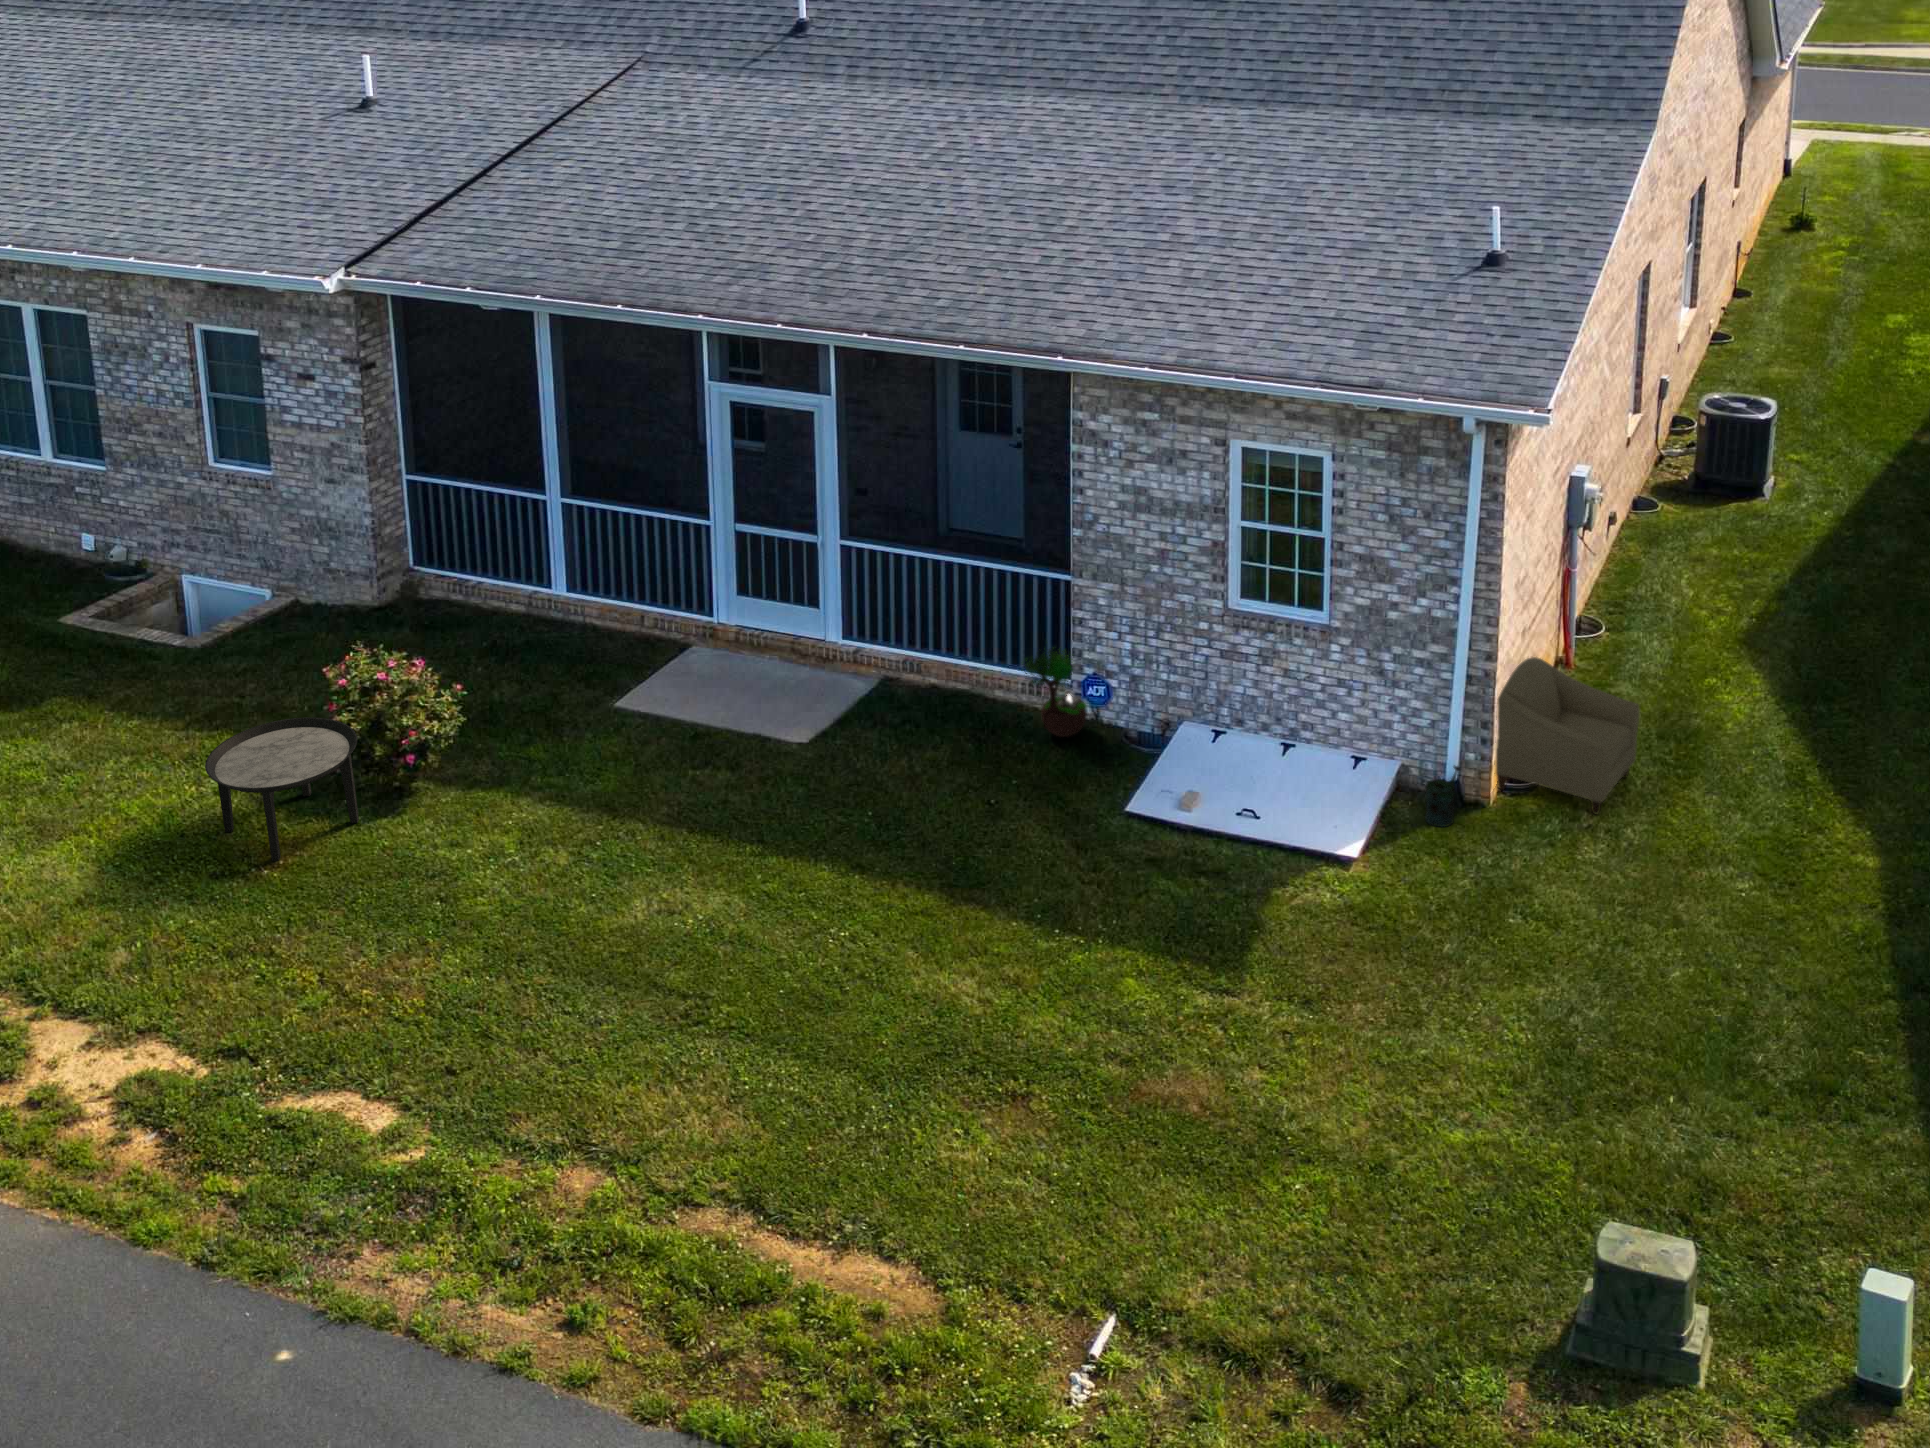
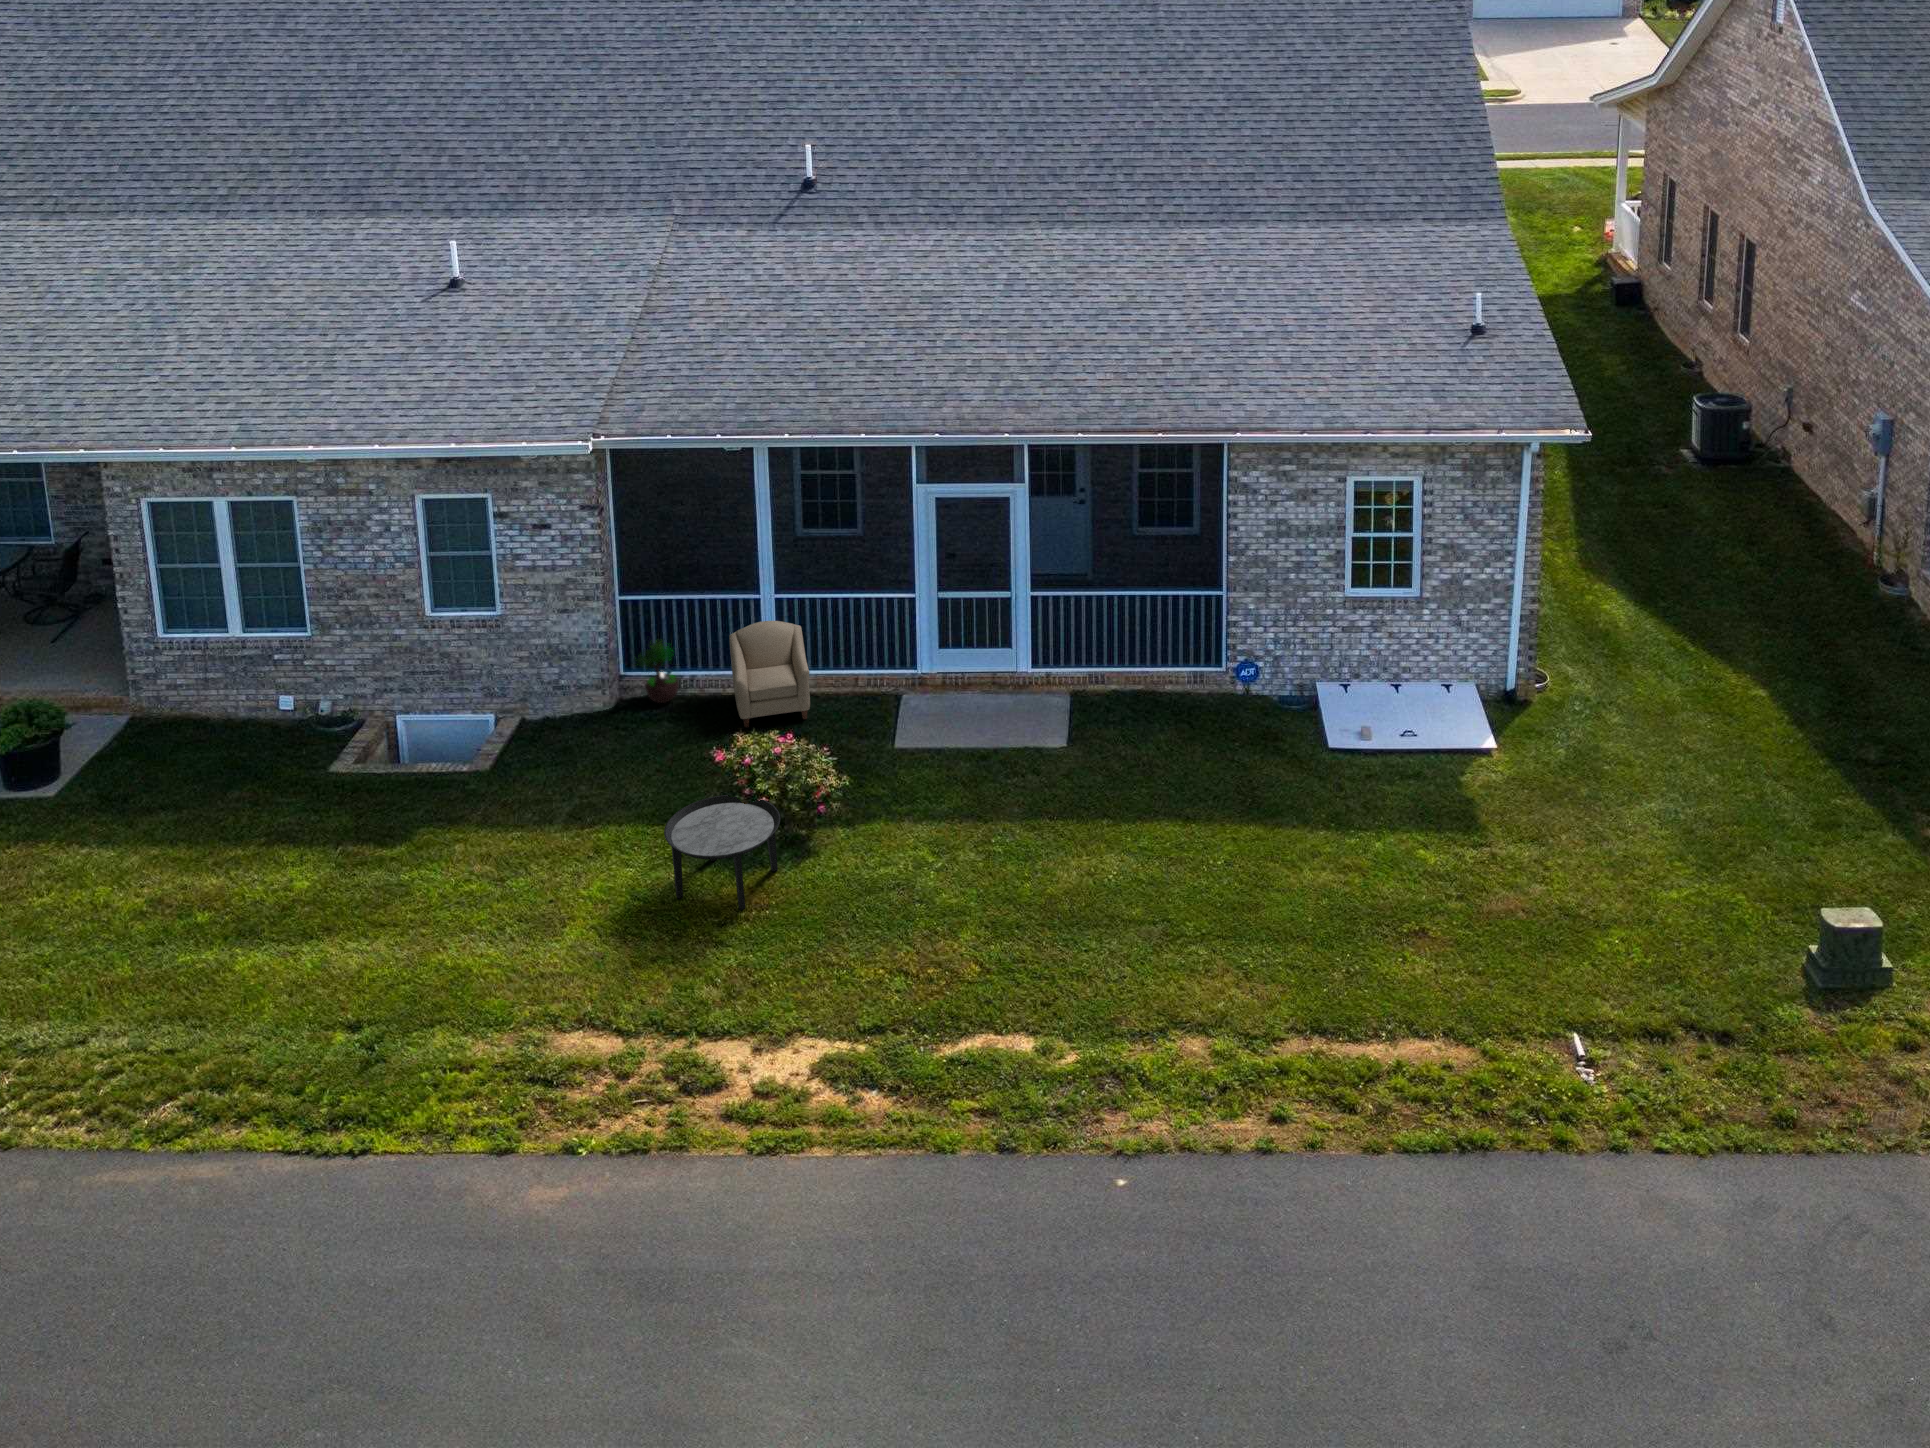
potted tree: present [1021,648,1087,737] -> present [635,641,679,703]
chair: present [1496,657,1639,814] -> present [729,621,810,728]
watering can: present [1425,766,1461,827] -> none [1507,677,1527,720]

